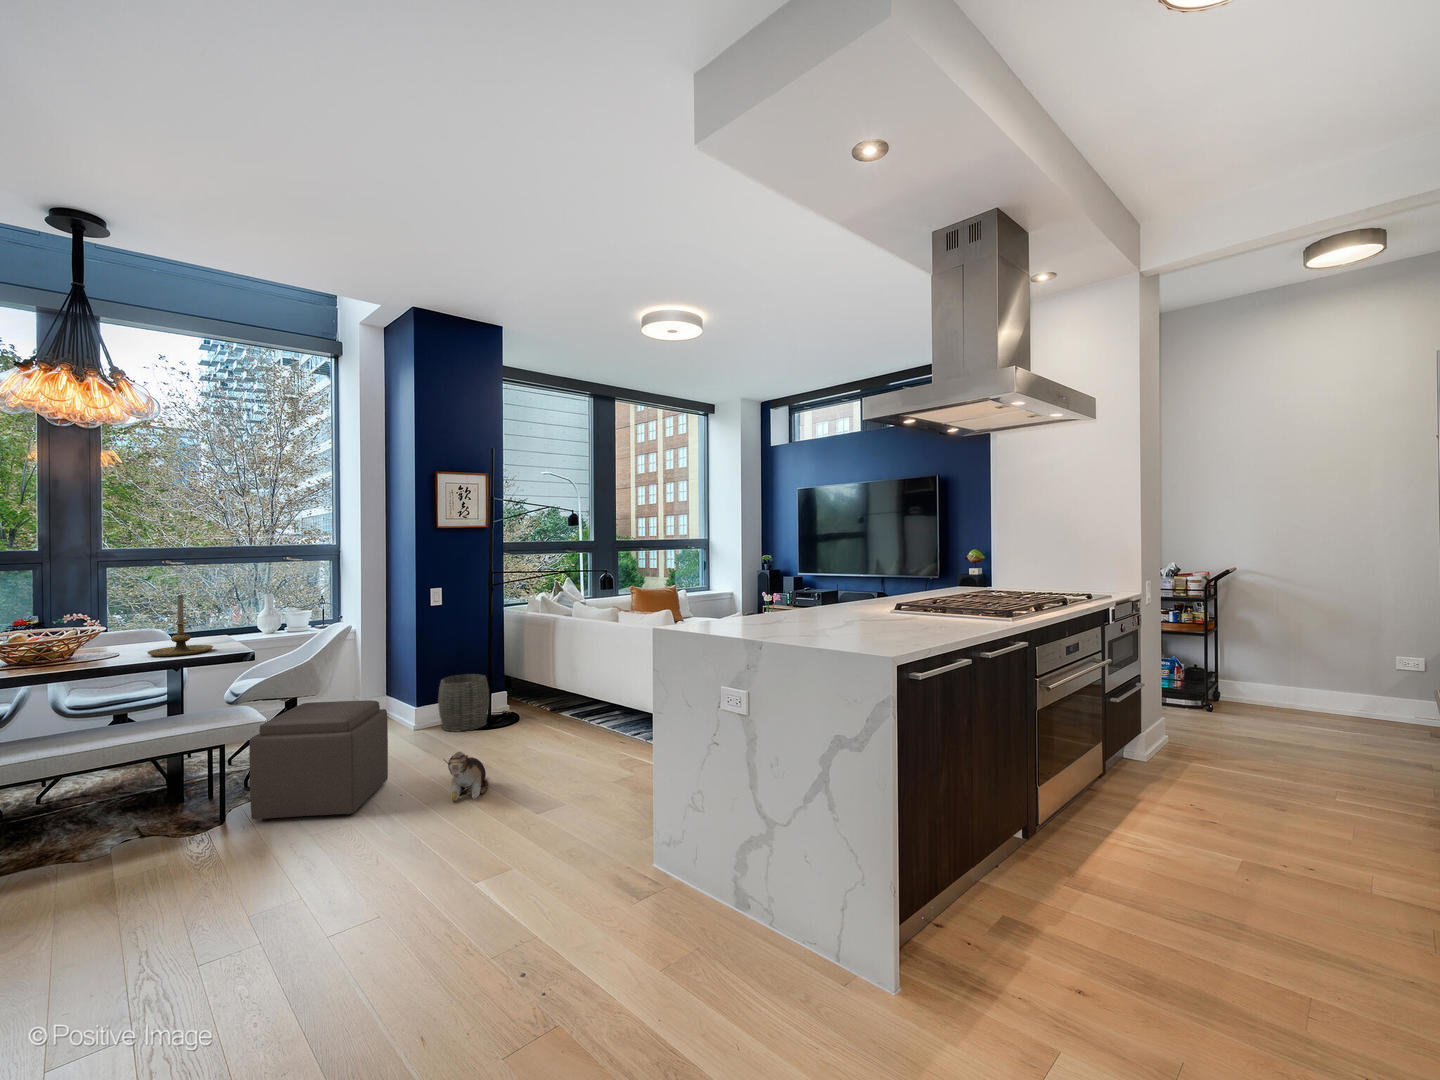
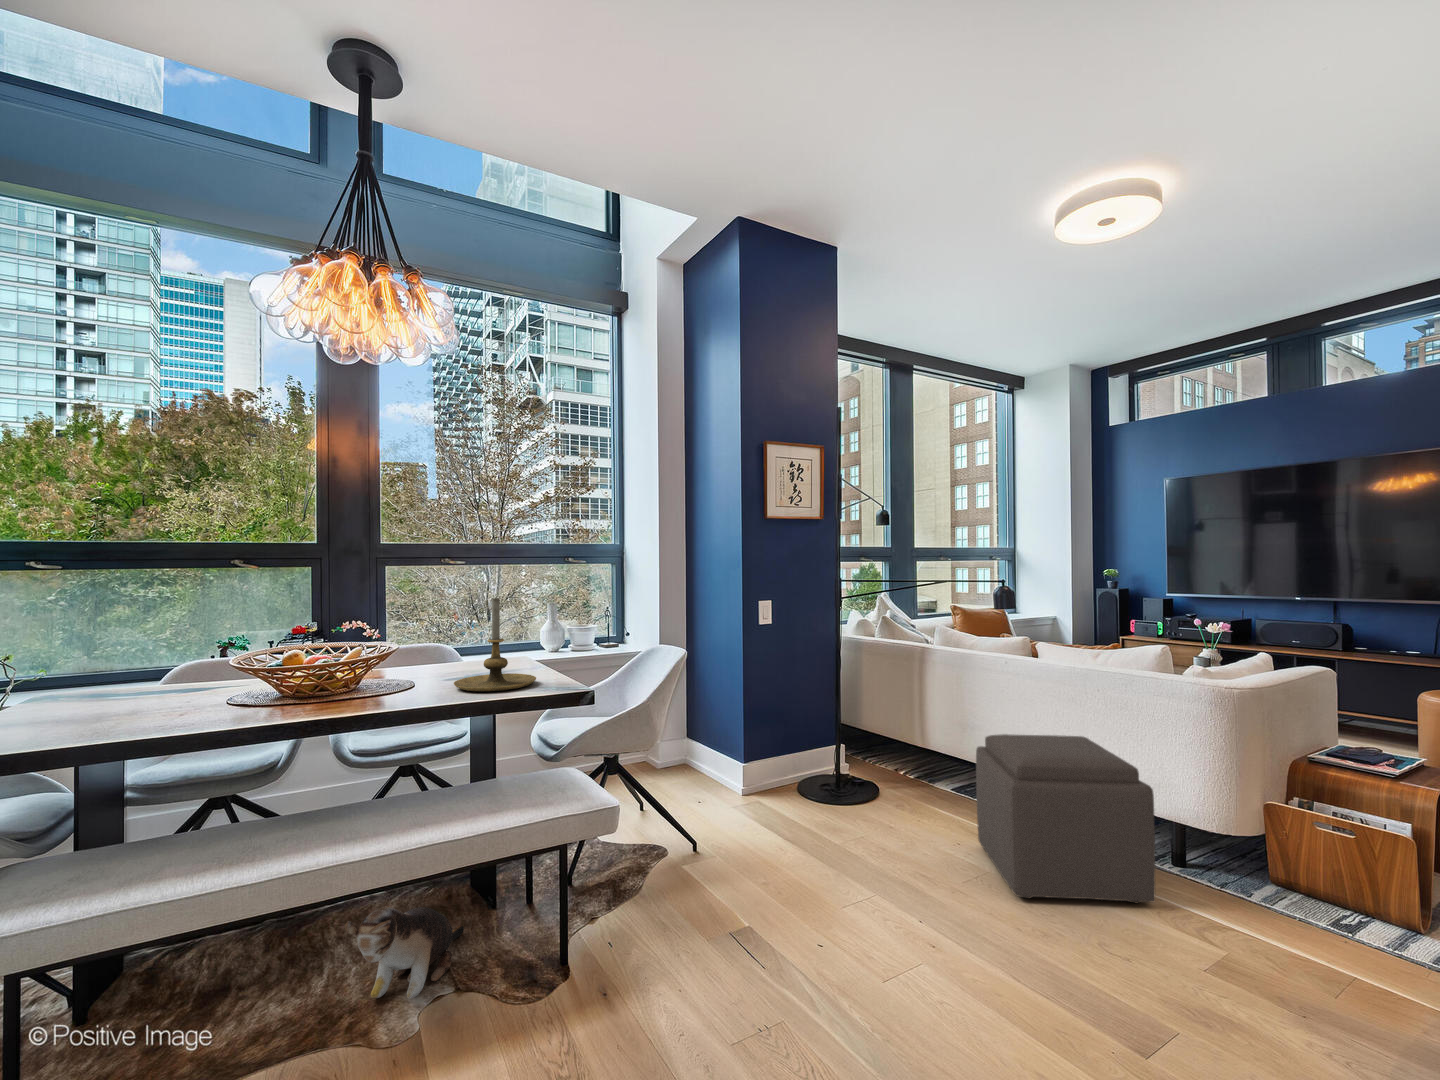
woven basket: present [438,674,489,732] -> none [775,722,842,807]
ottoman: present [249,700,388,821] -> present [976,734,1155,903]
plush toy: present [444,752,488,801] -> present [345,906,464,998]

